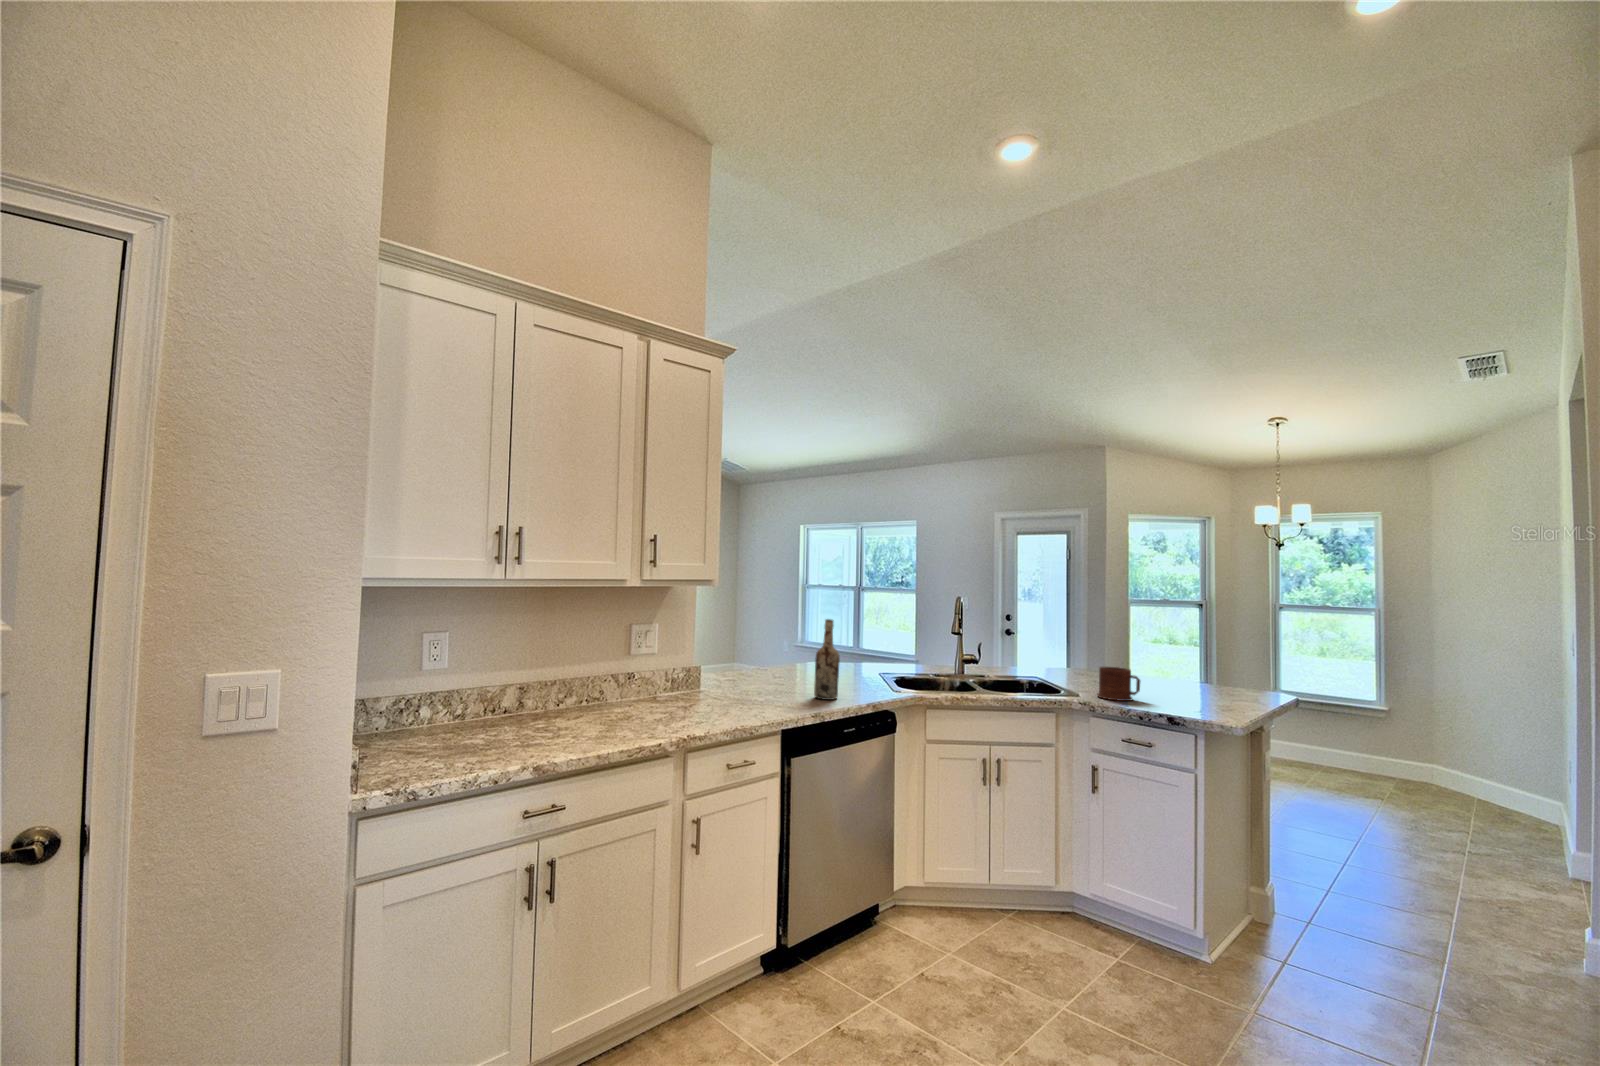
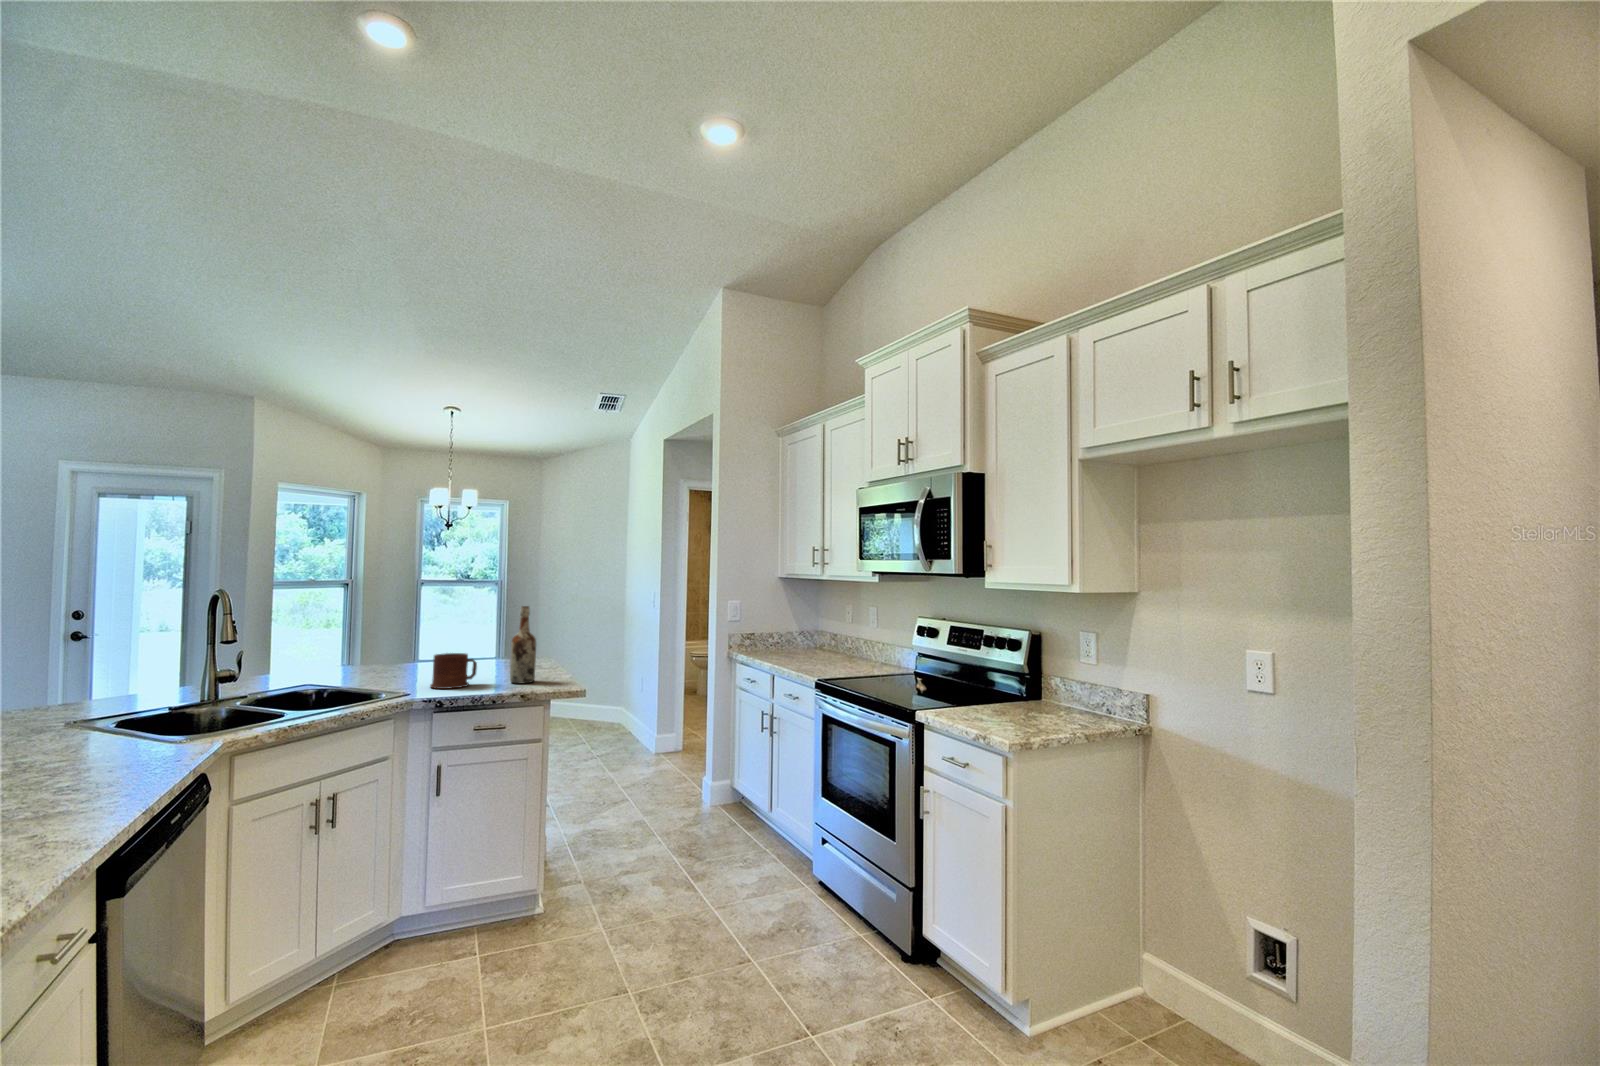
wine bottle: present [814,619,840,700] -> present [510,606,536,683]

